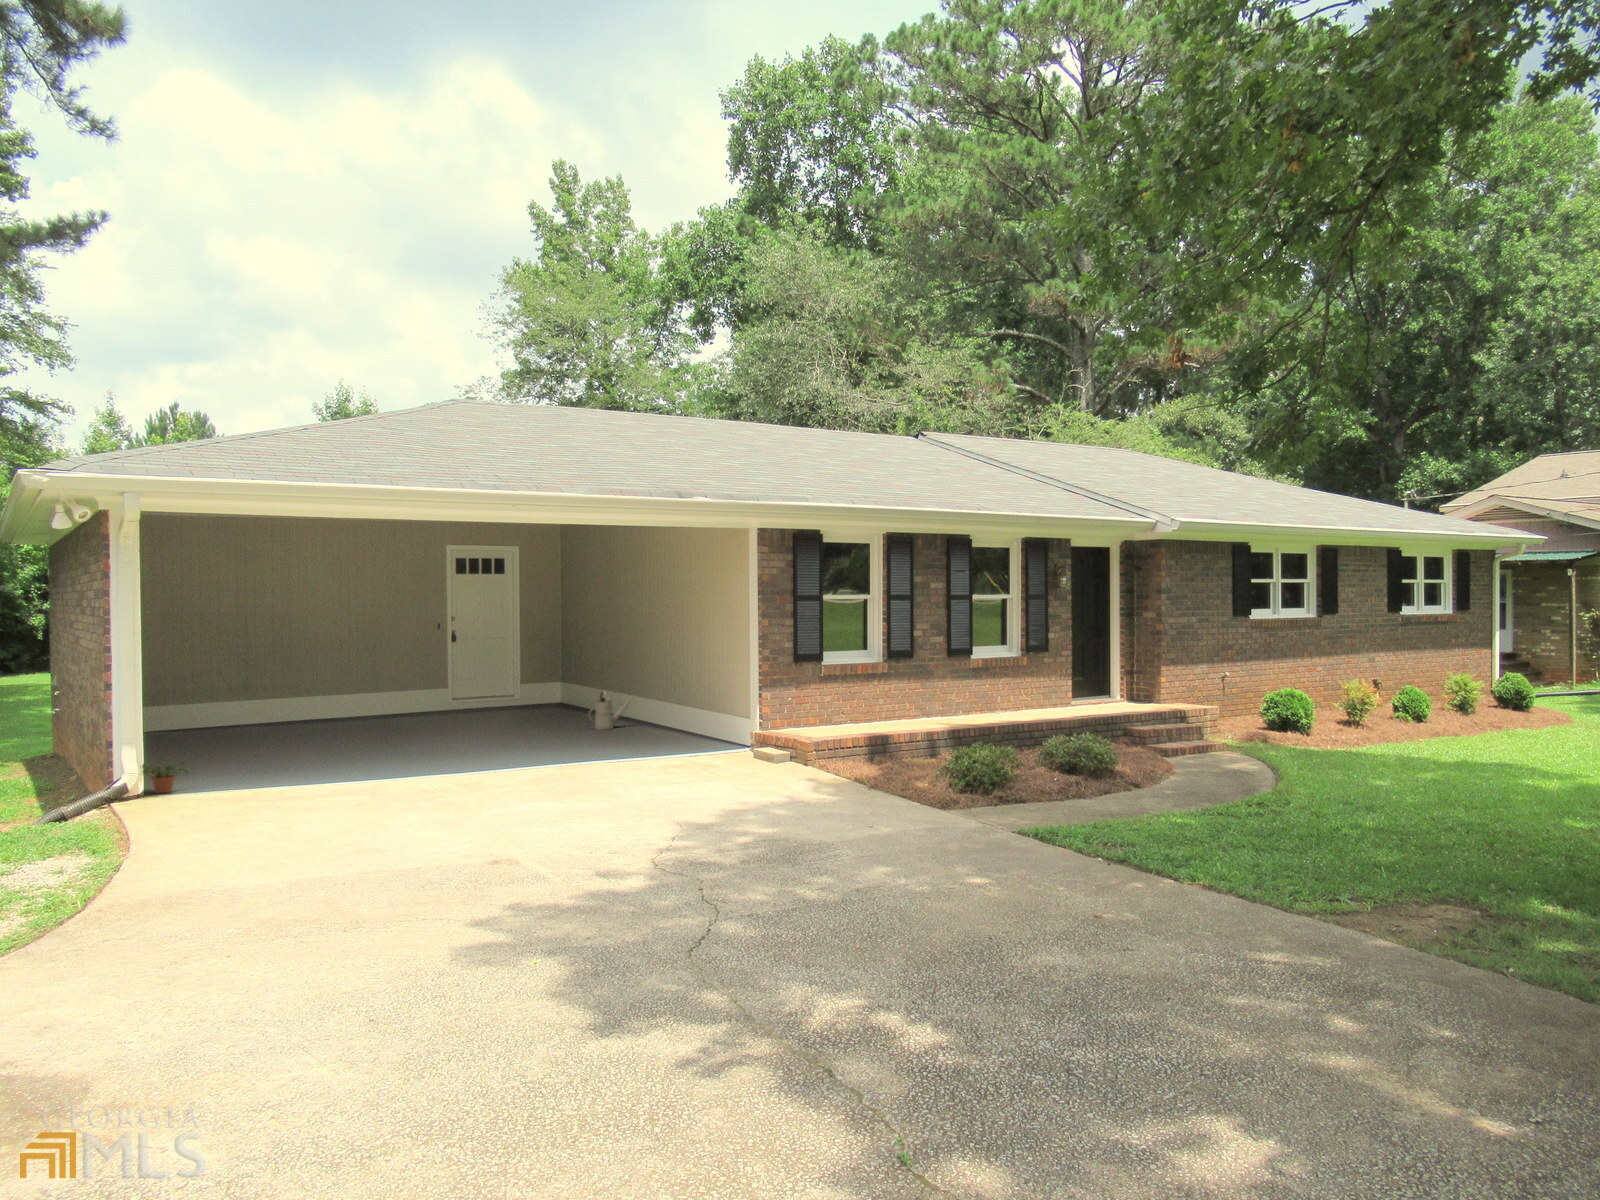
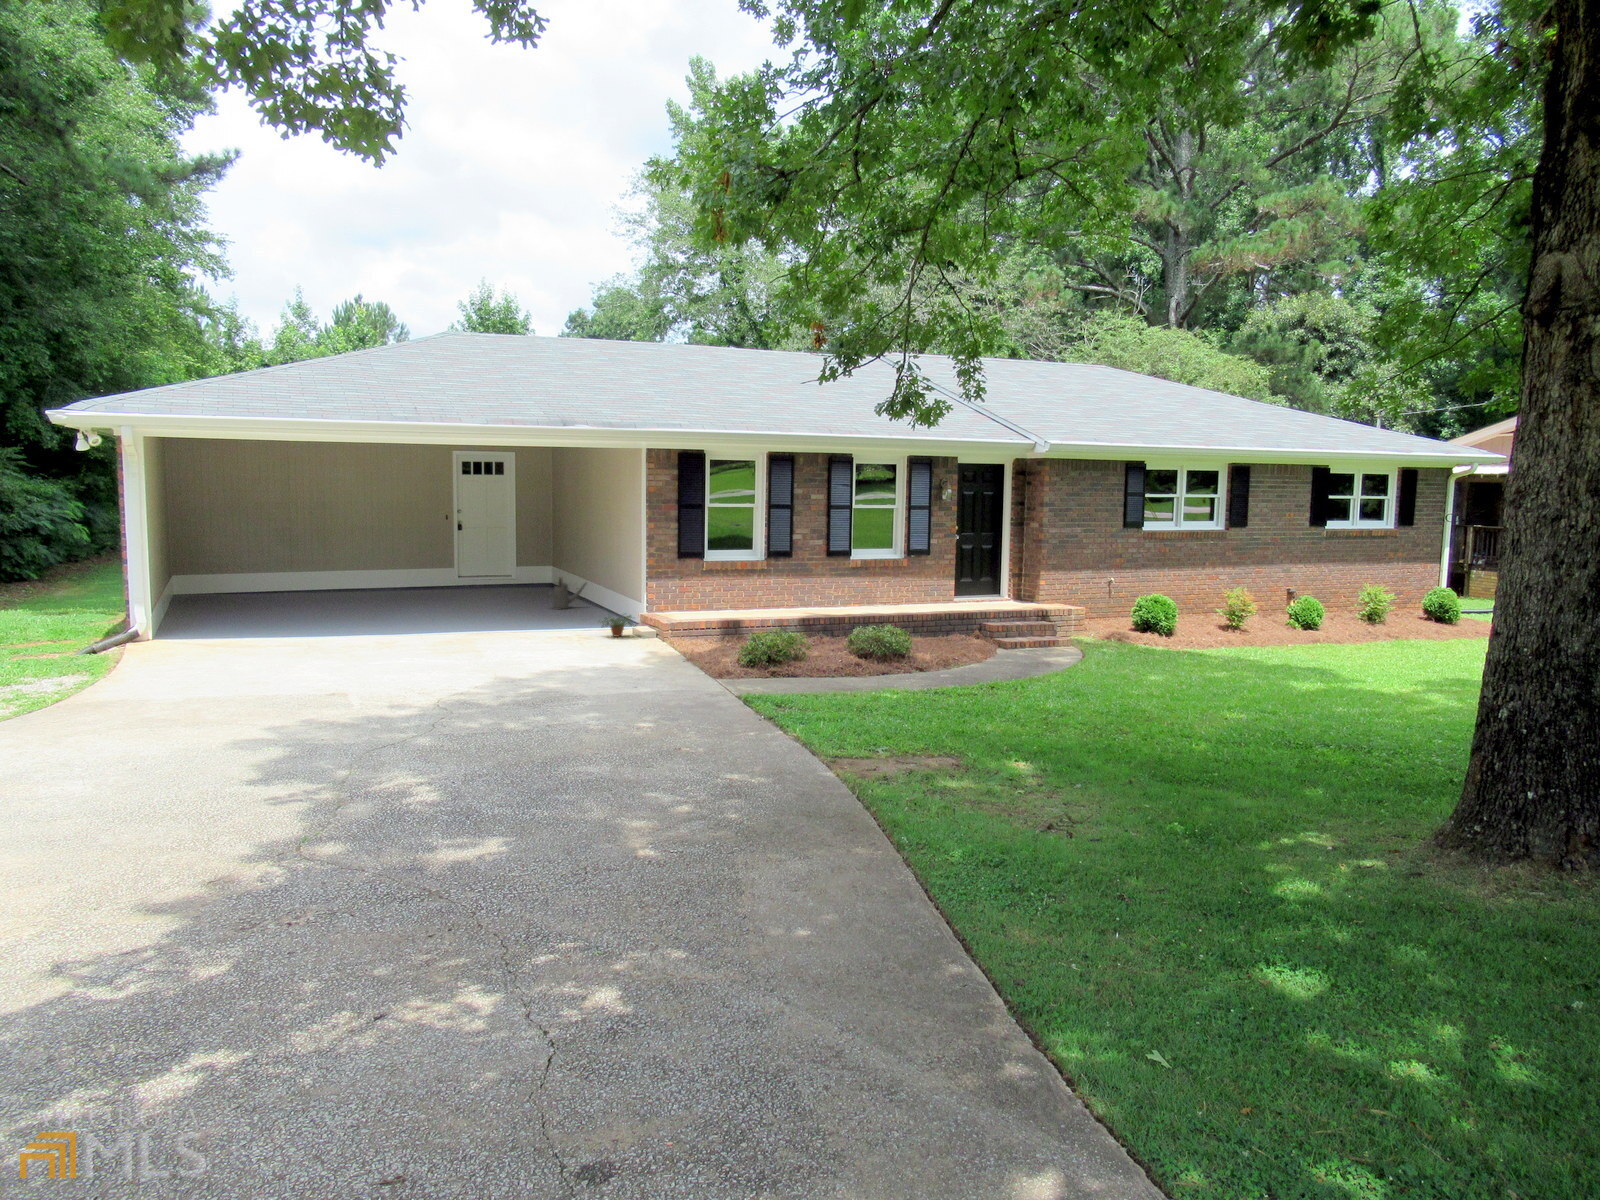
potted plant: present [140,763,190,793] -> present [602,615,636,637]

